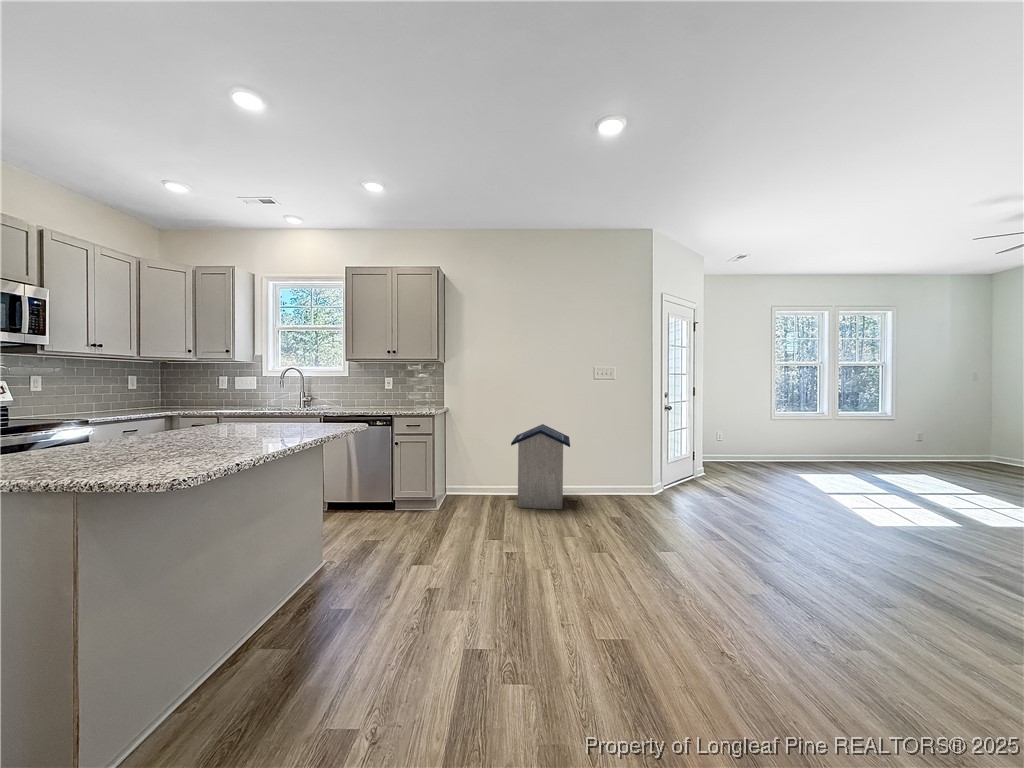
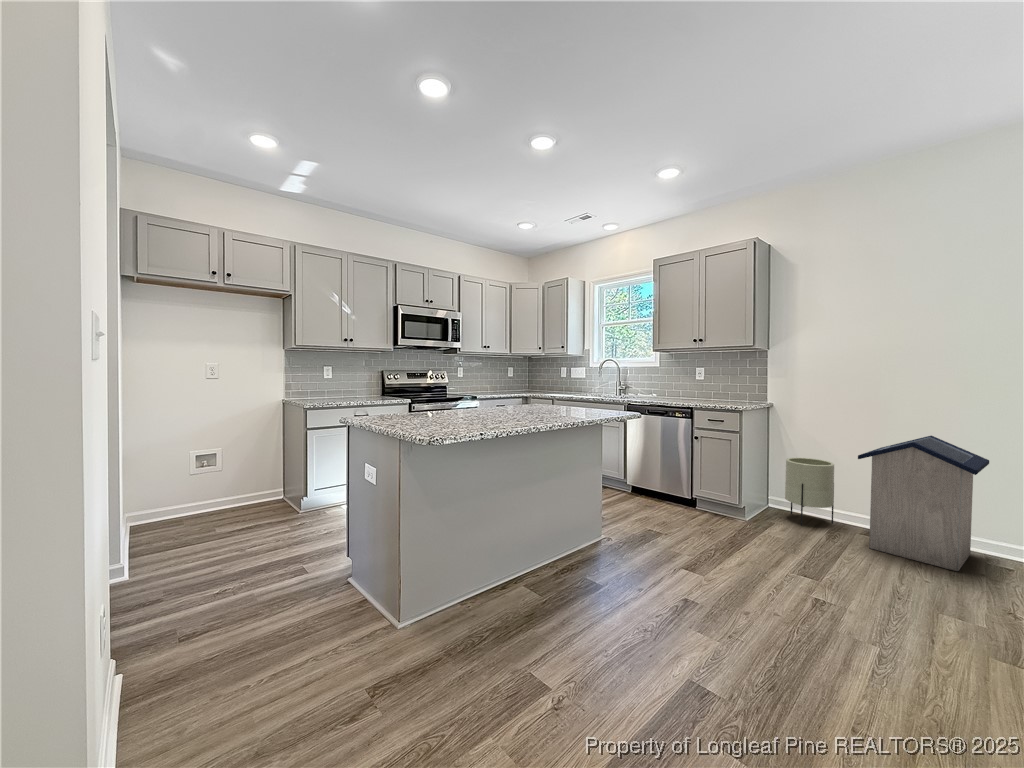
planter: none [462,449,492,502] -> present [785,458,834,526]

